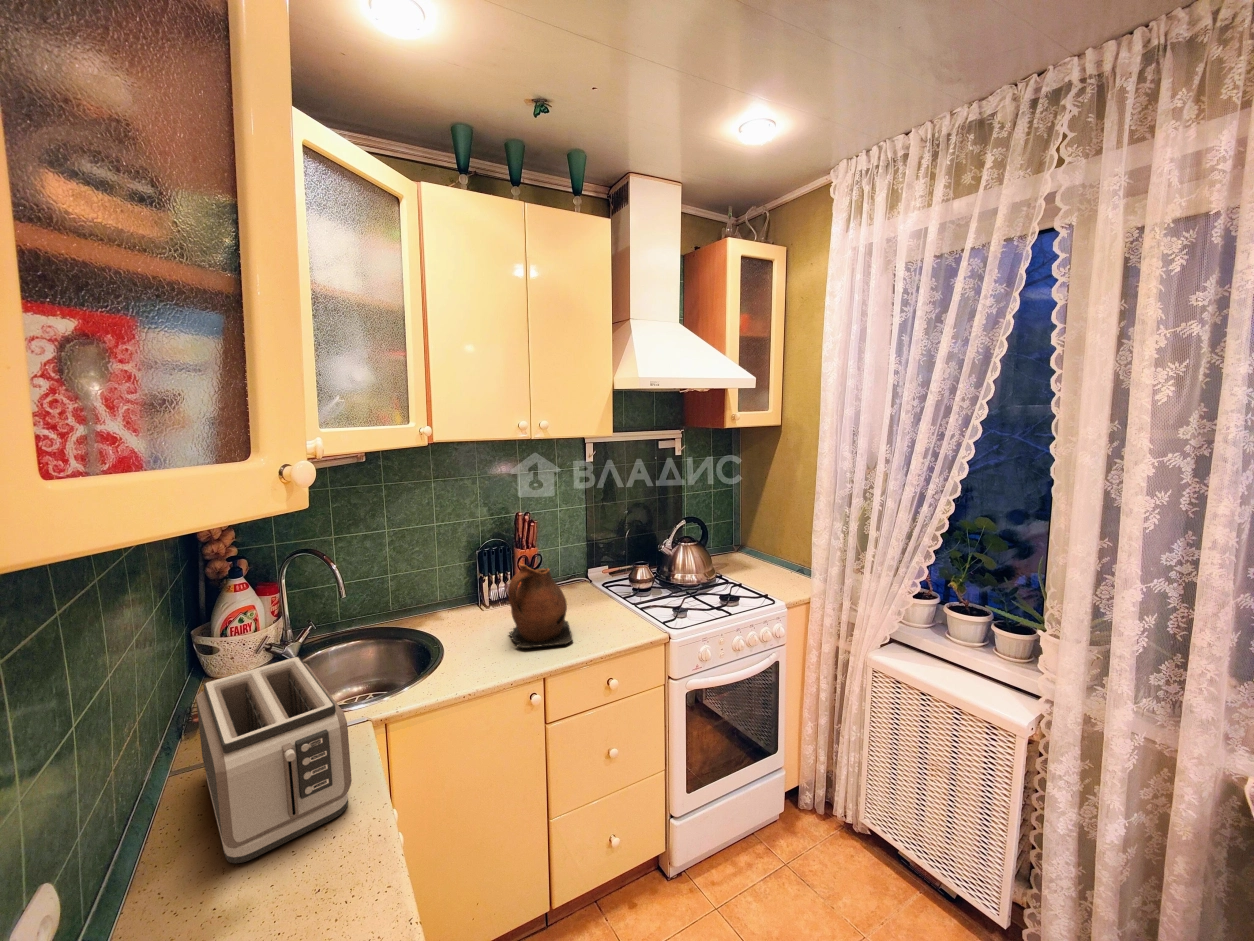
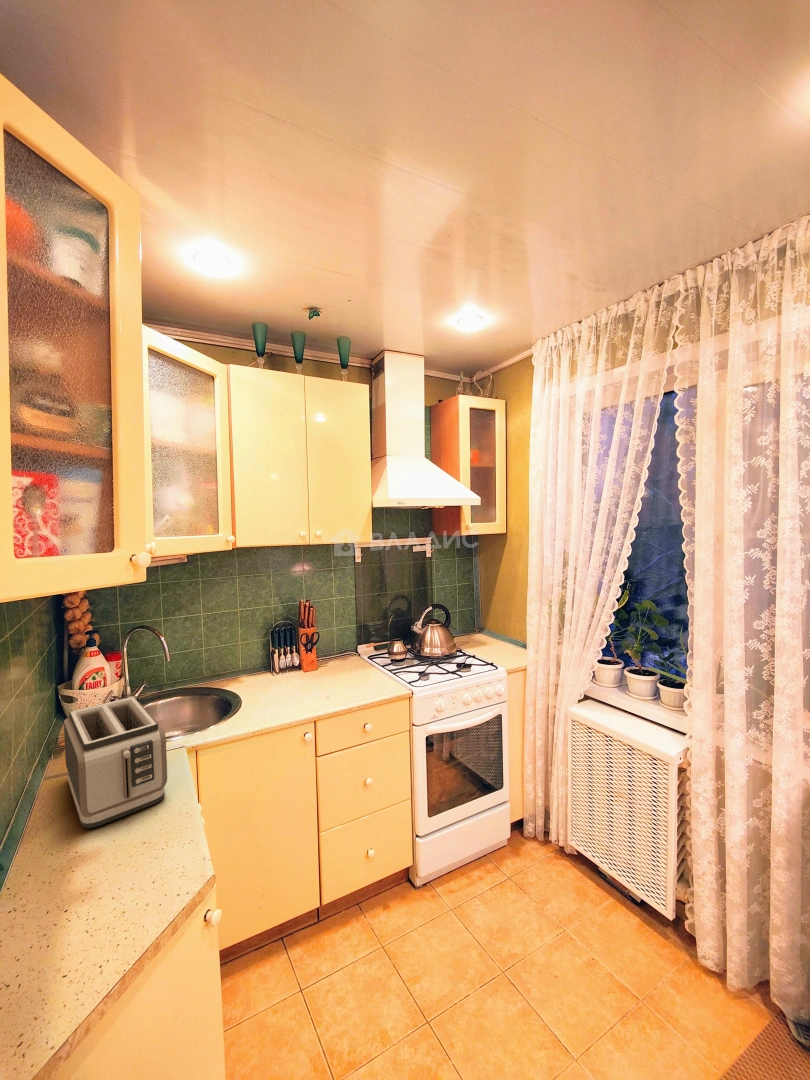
ceramic pitcher: present [508,563,572,648] -> none [289,636,338,700]

